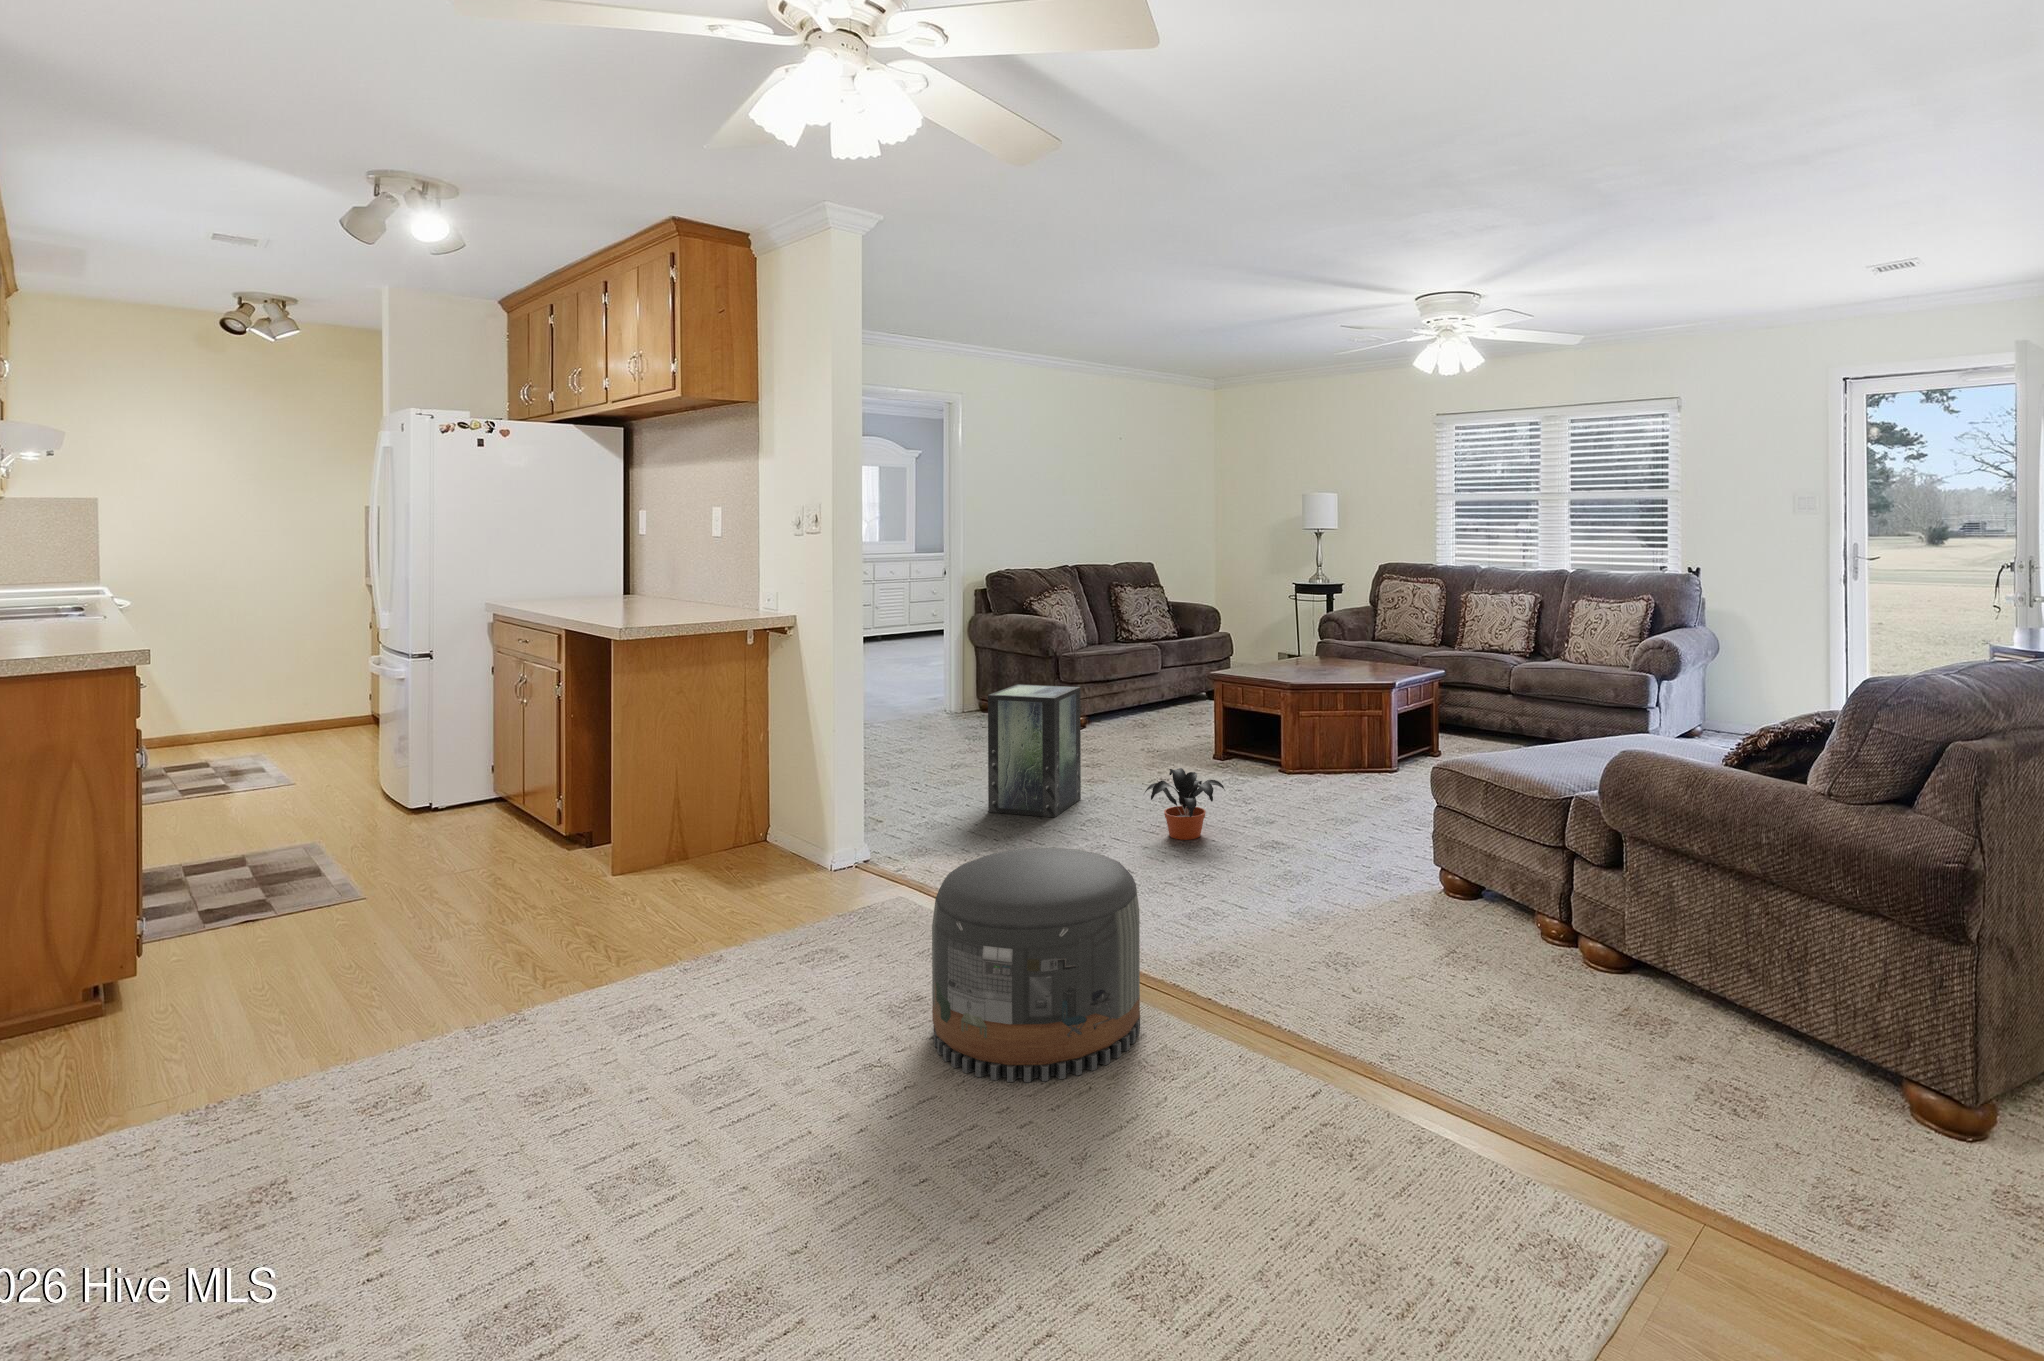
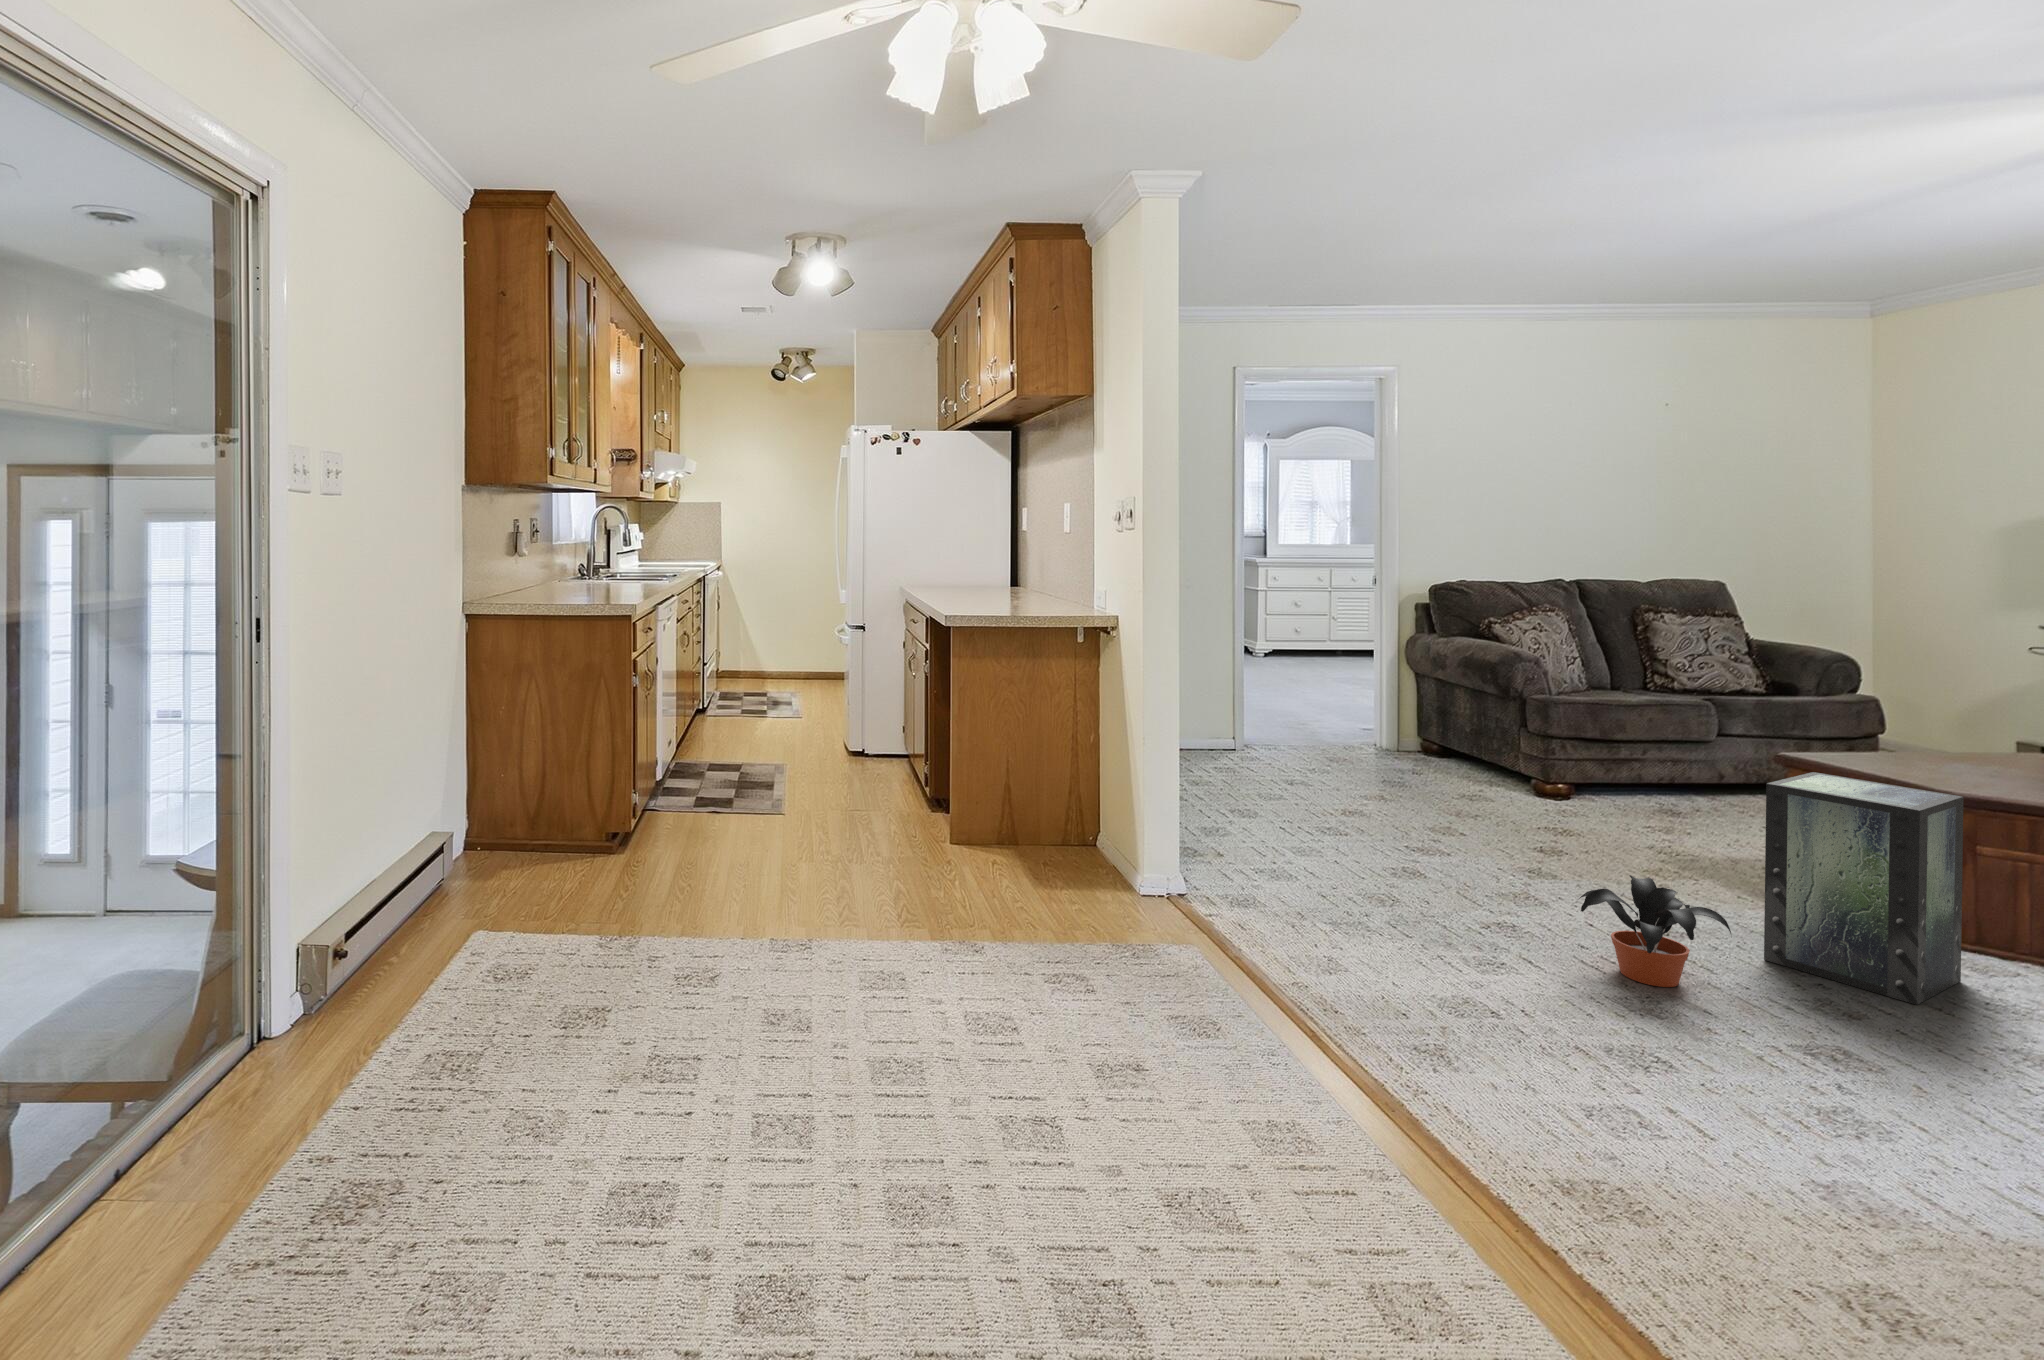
storage box: present [988,684,1081,817] -> present [1764,772,1963,1005]
pouf: present [932,847,1140,1082] -> none [1122,921,1415,1253]

